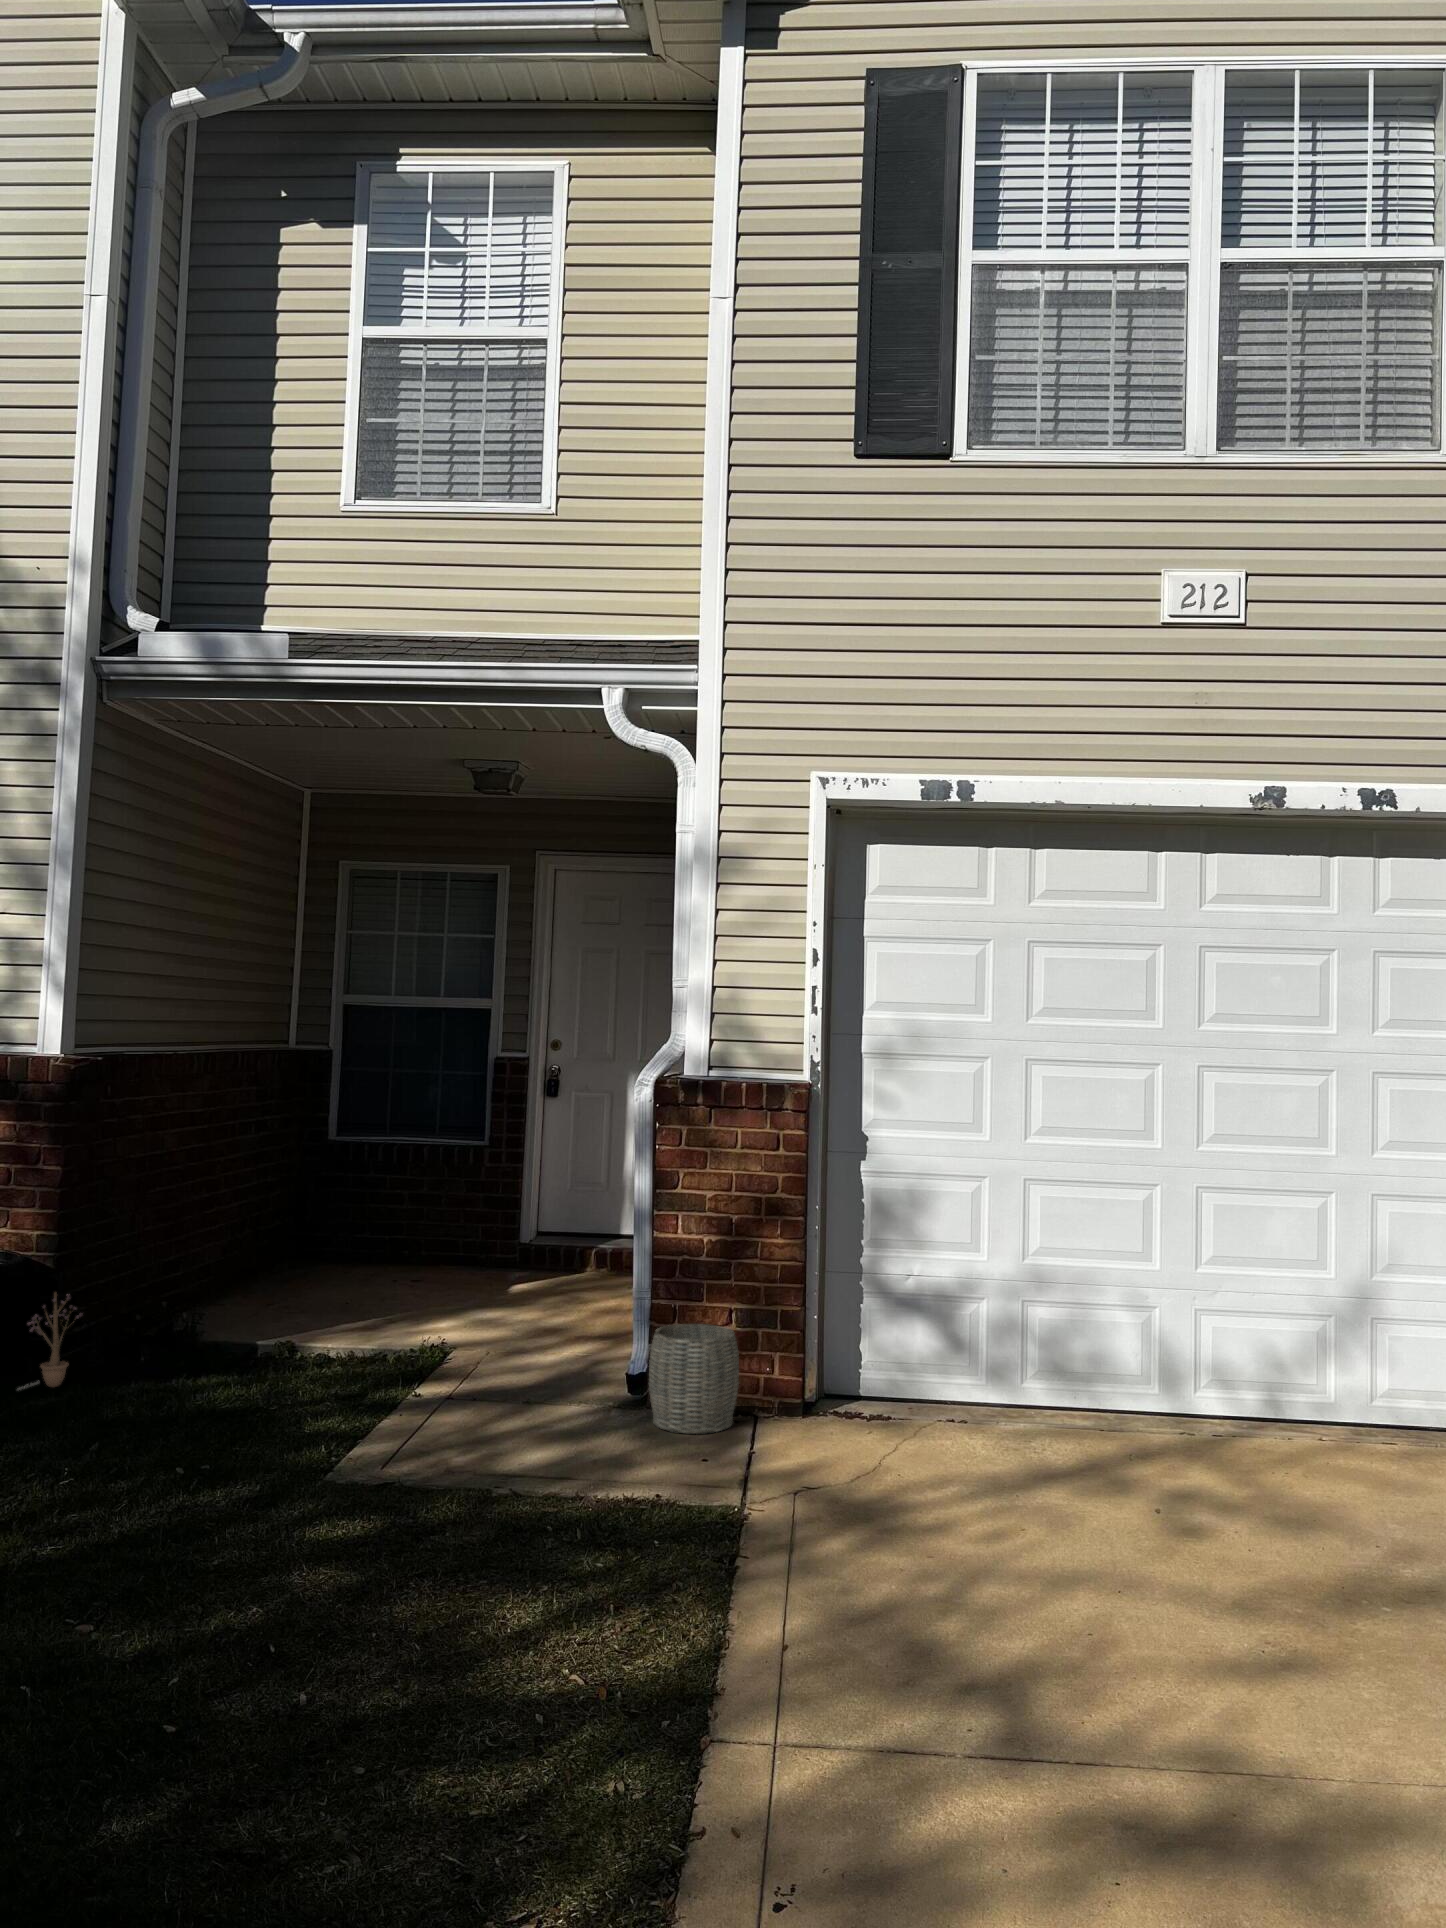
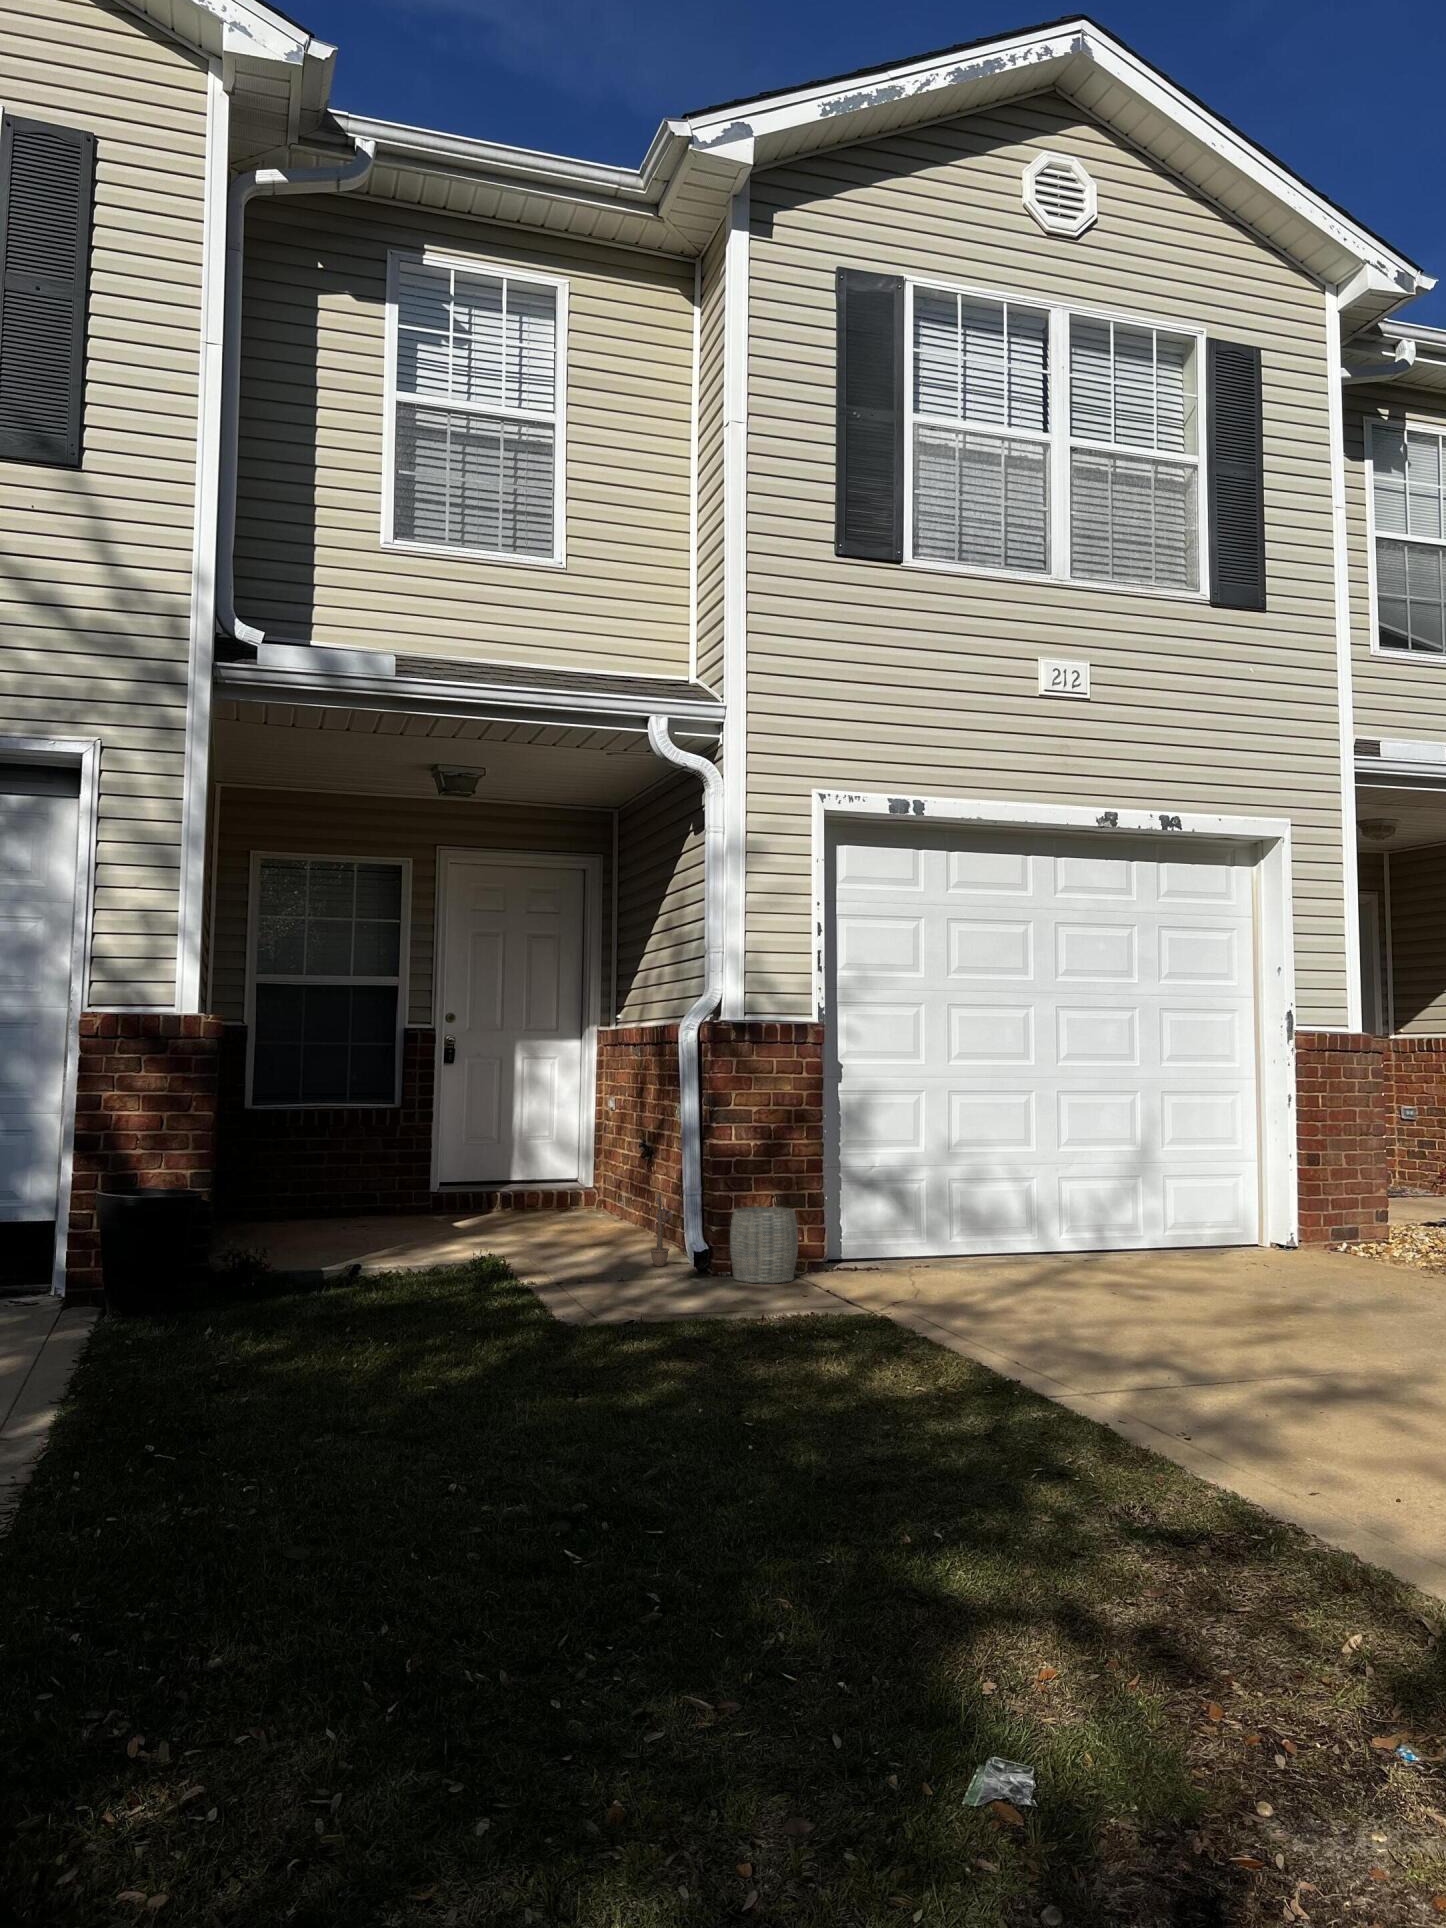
decorative plant: present [18,1292,82,1390] -> present [650,1193,672,1266]

